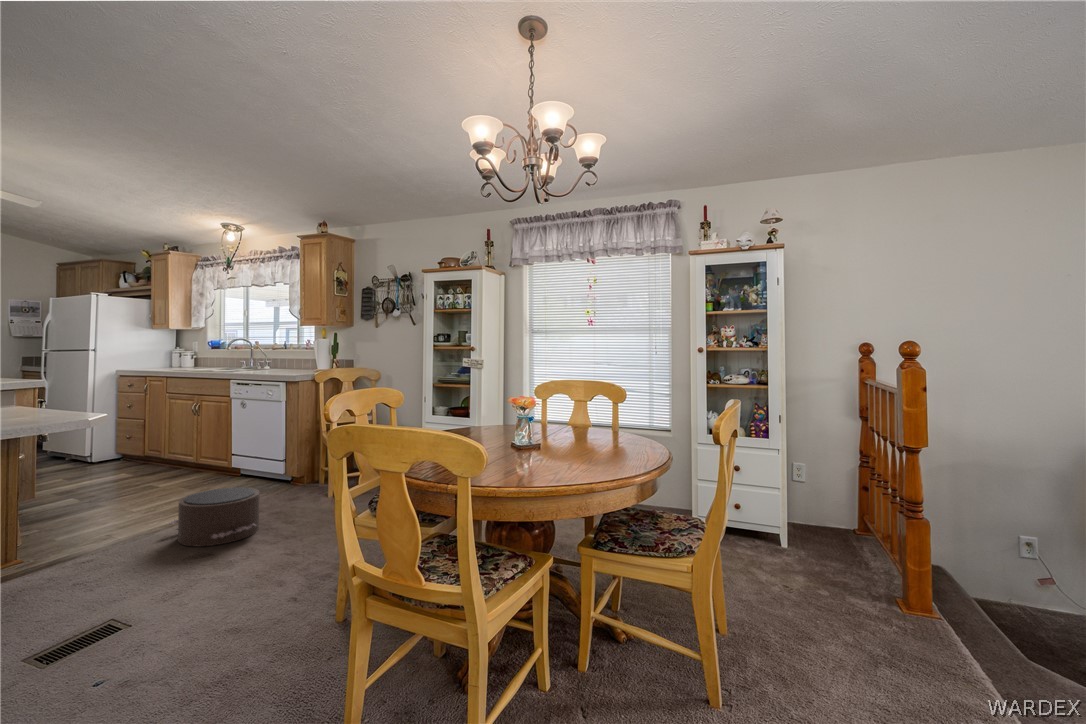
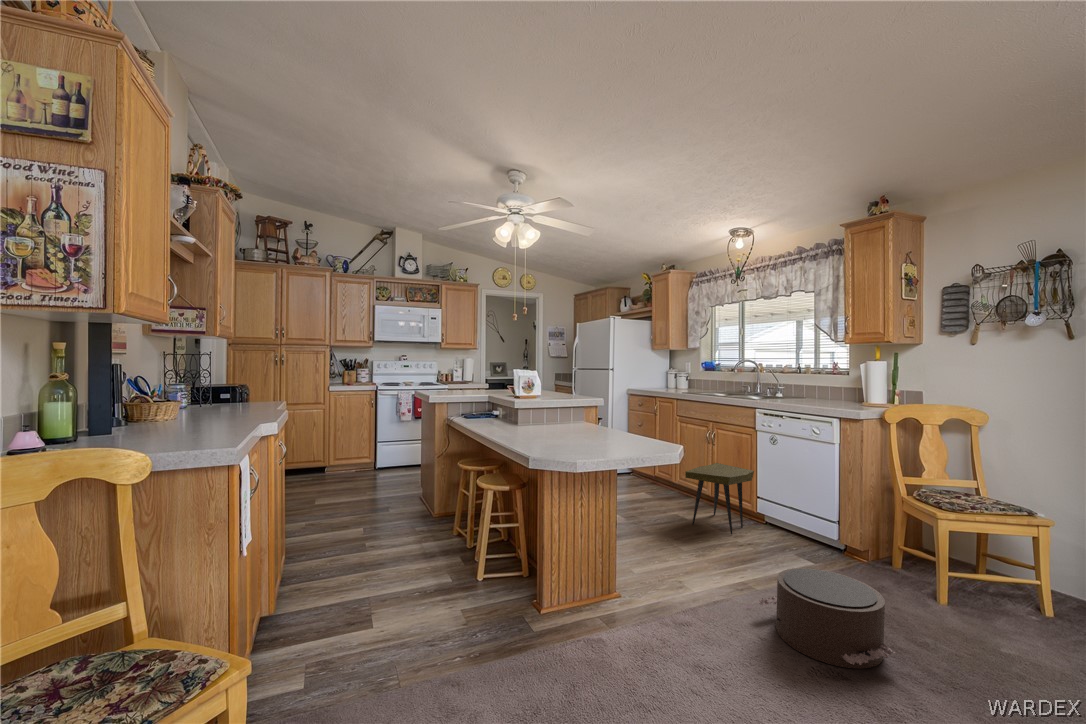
side table: none [150,431,229,488] -> present [685,463,754,534]

